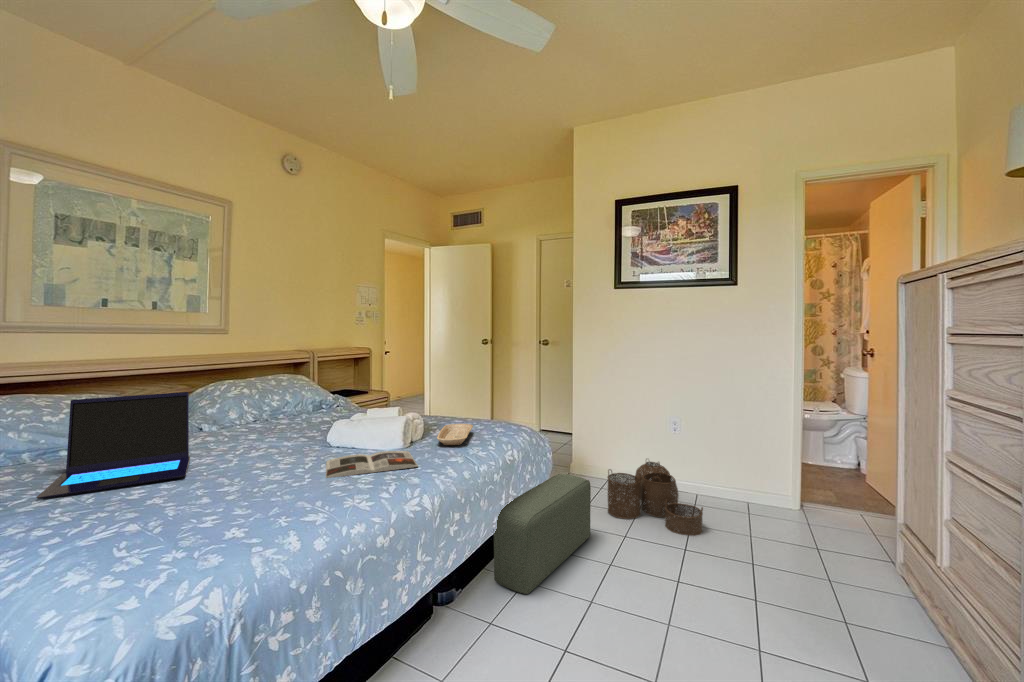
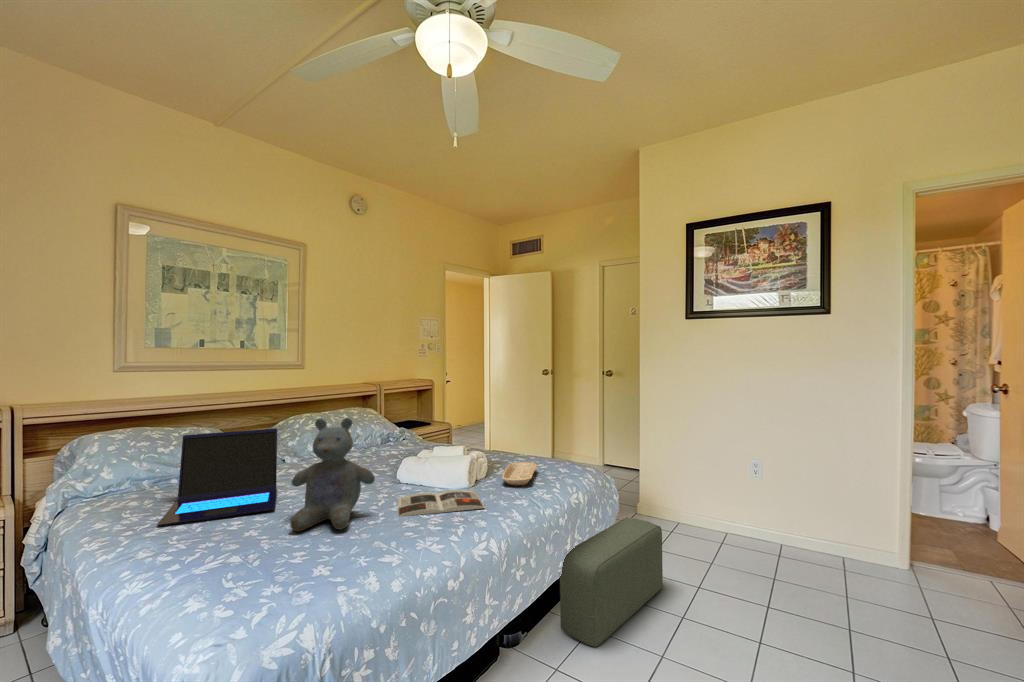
stuffed bear: none [201,377,300,497] -> present [290,418,375,531]
woven basket: present [608,461,703,536] -> none [681,503,792,595]

